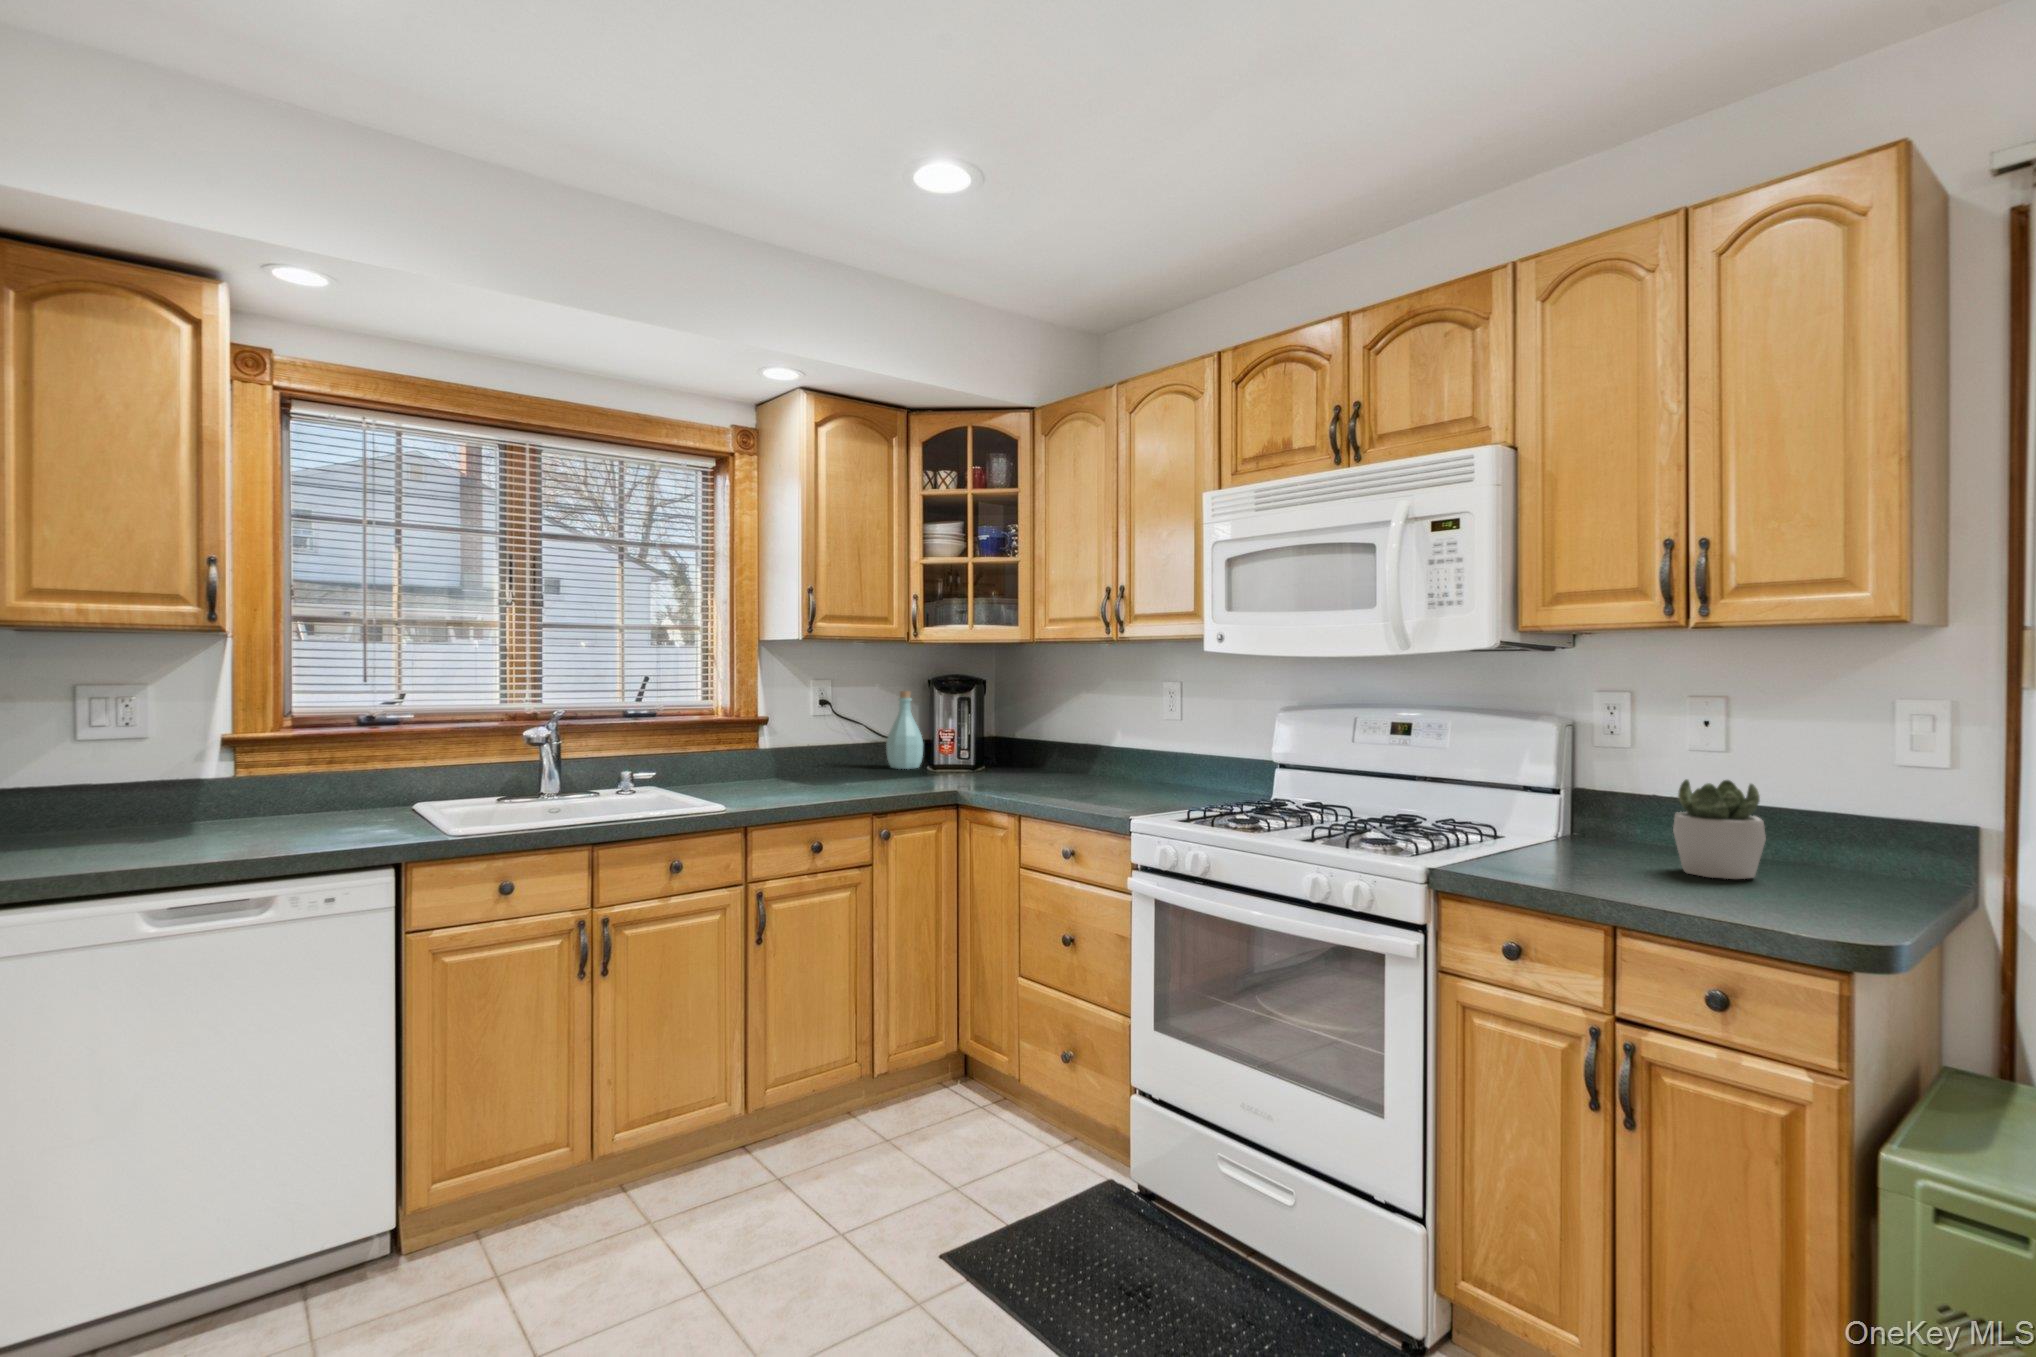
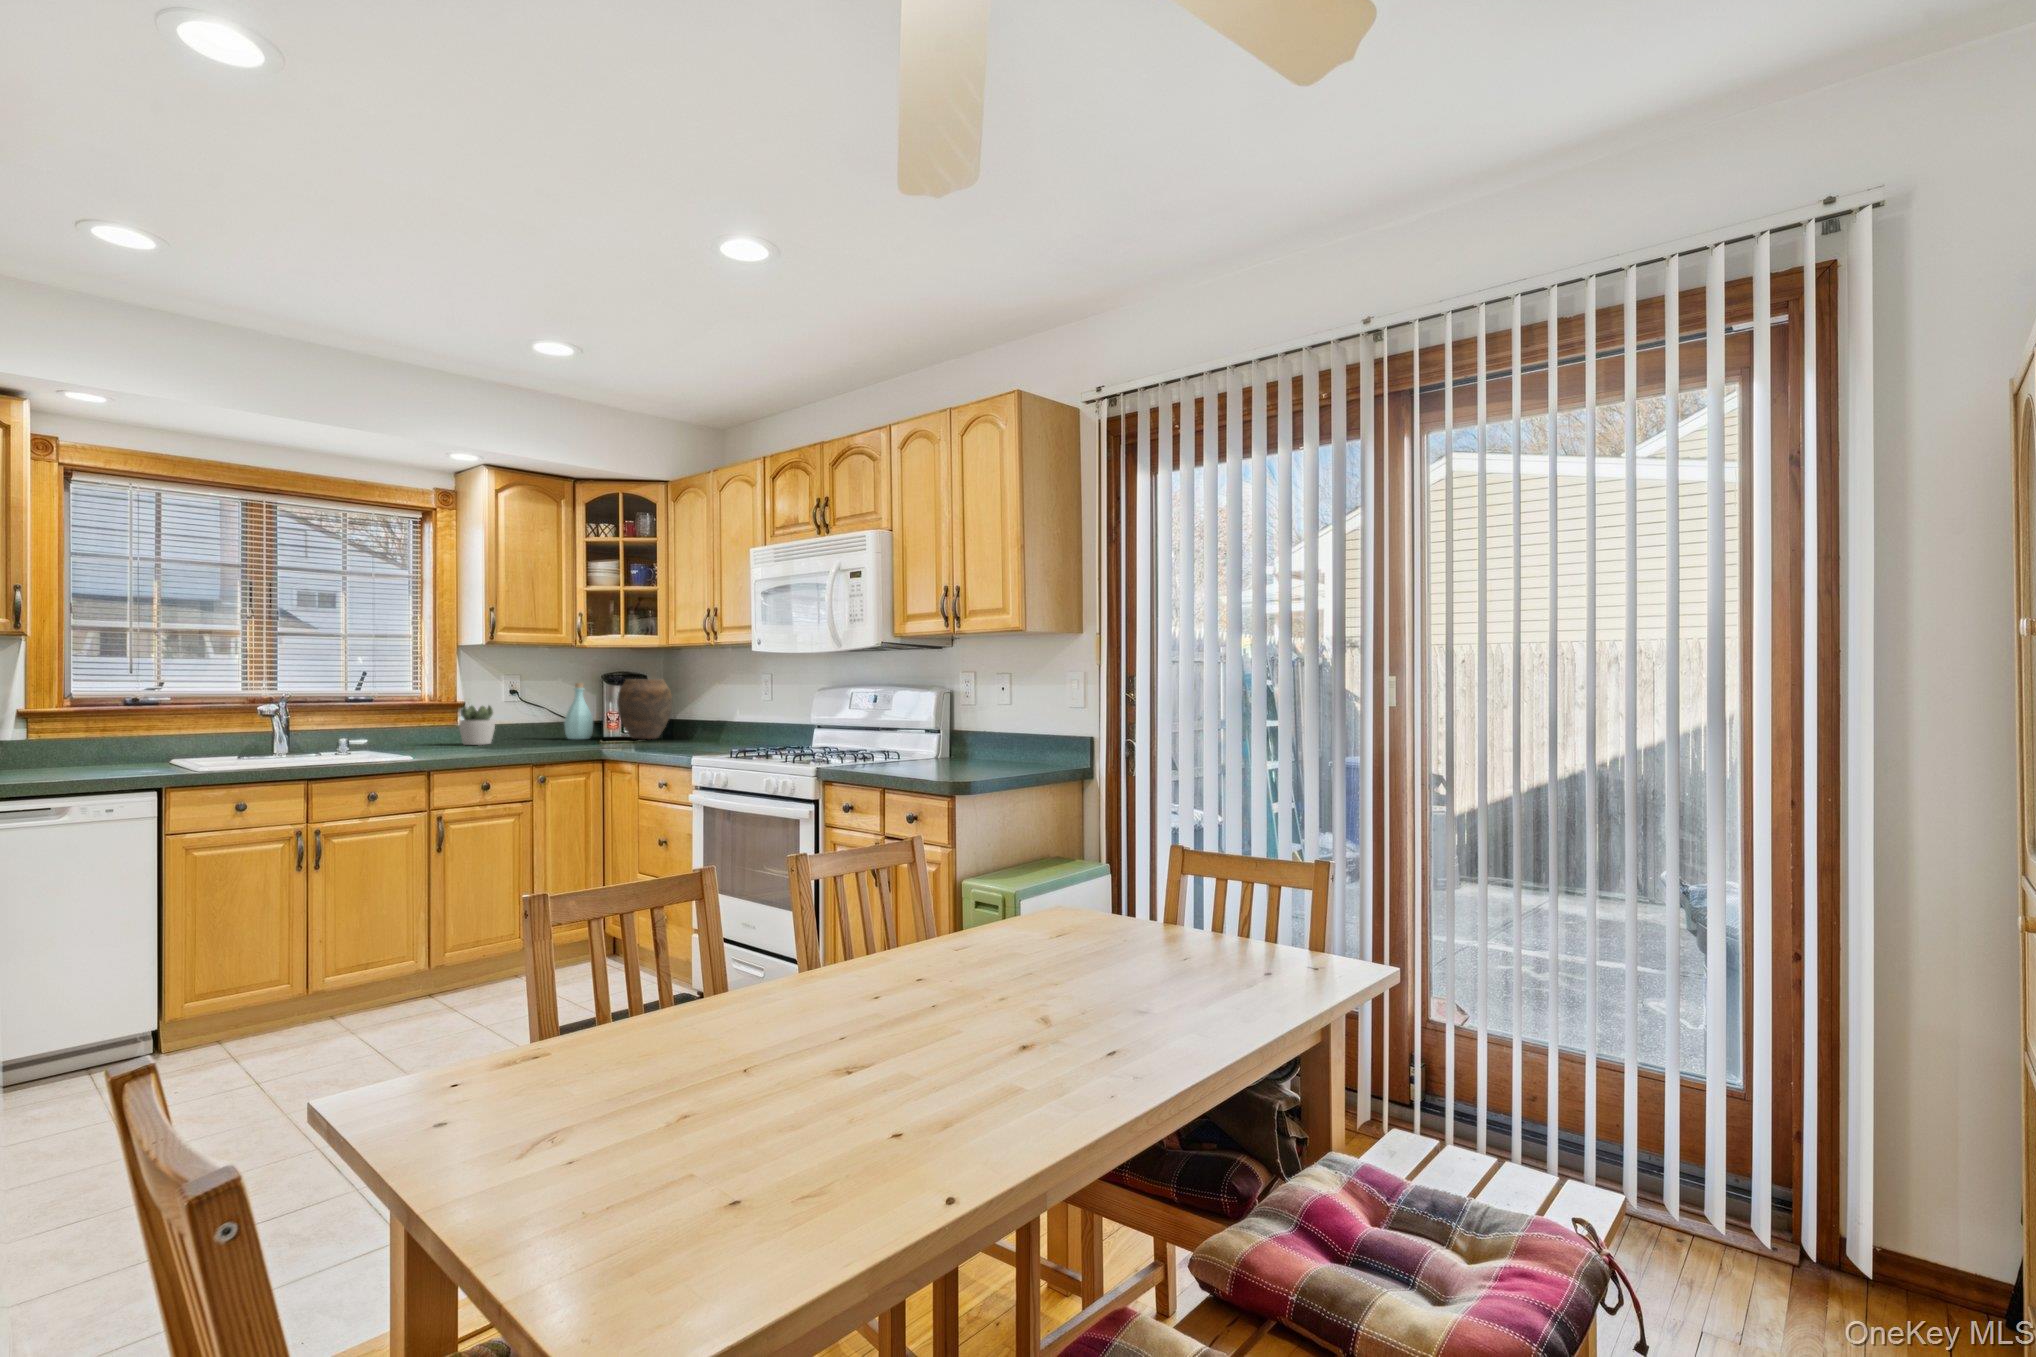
vase: none [957,686,1028,770] -> present [617,679,672,739]
succulent plant: present [1673,779,1766,879] -> present [459,706,495,745]

